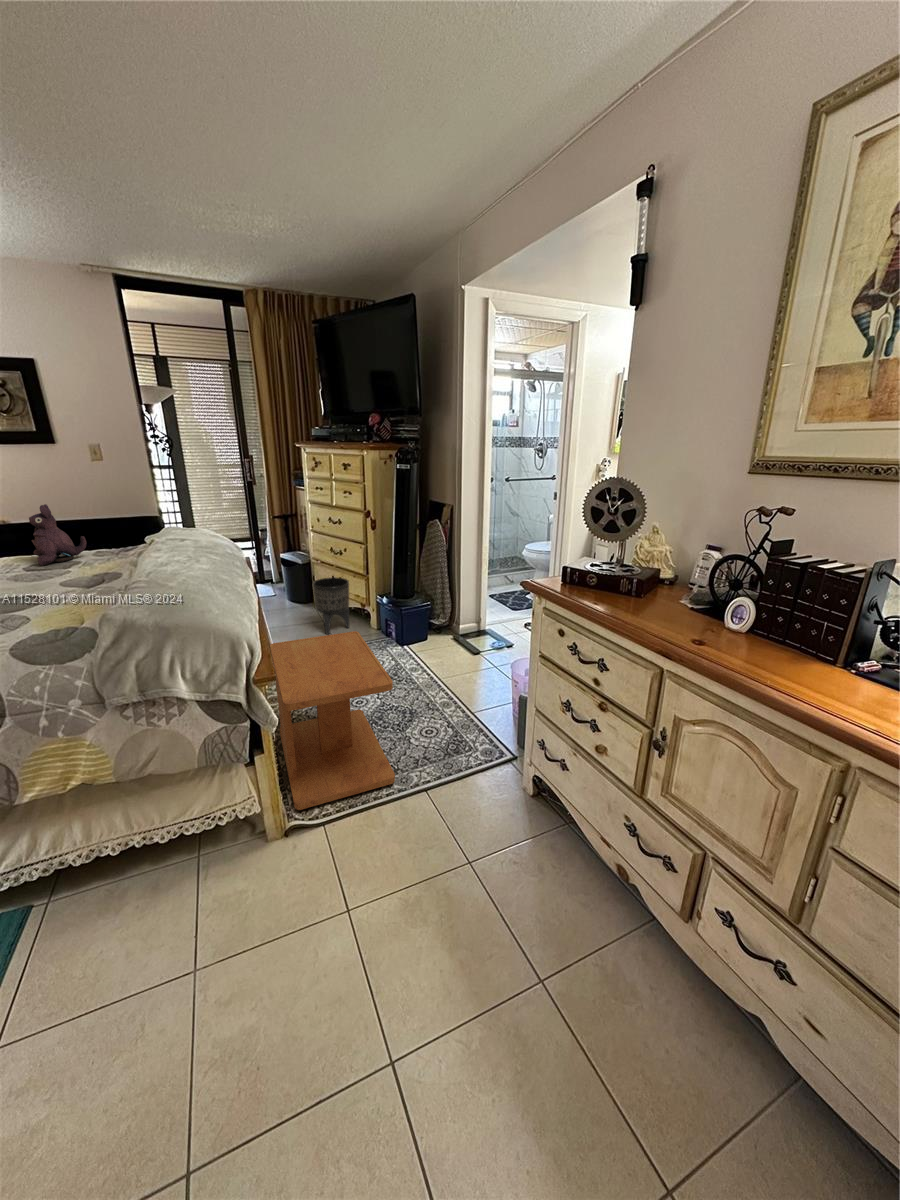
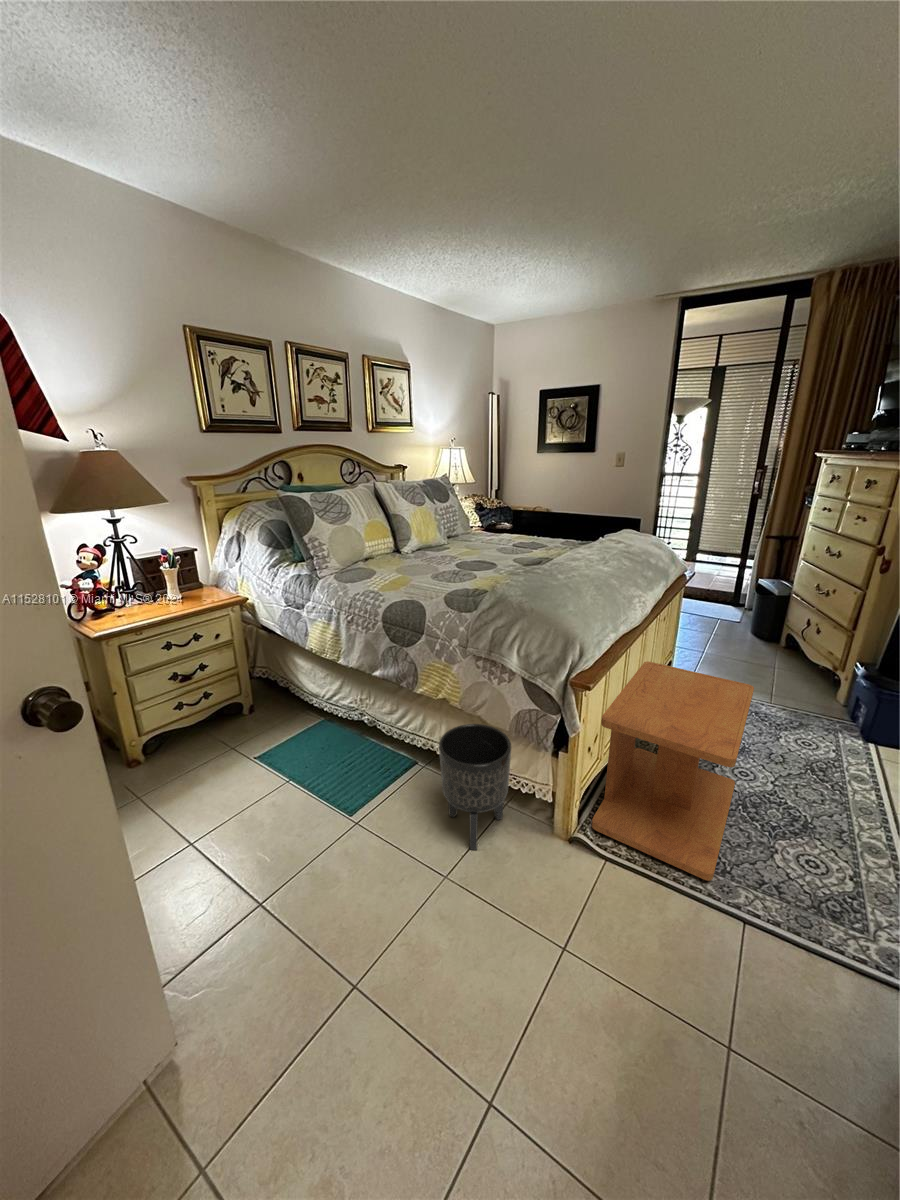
plush toy: present [29,504,87,565] -> none [520,502,554,547]
planter: present [313,577,349,634] -> present [439,724,511,850]

